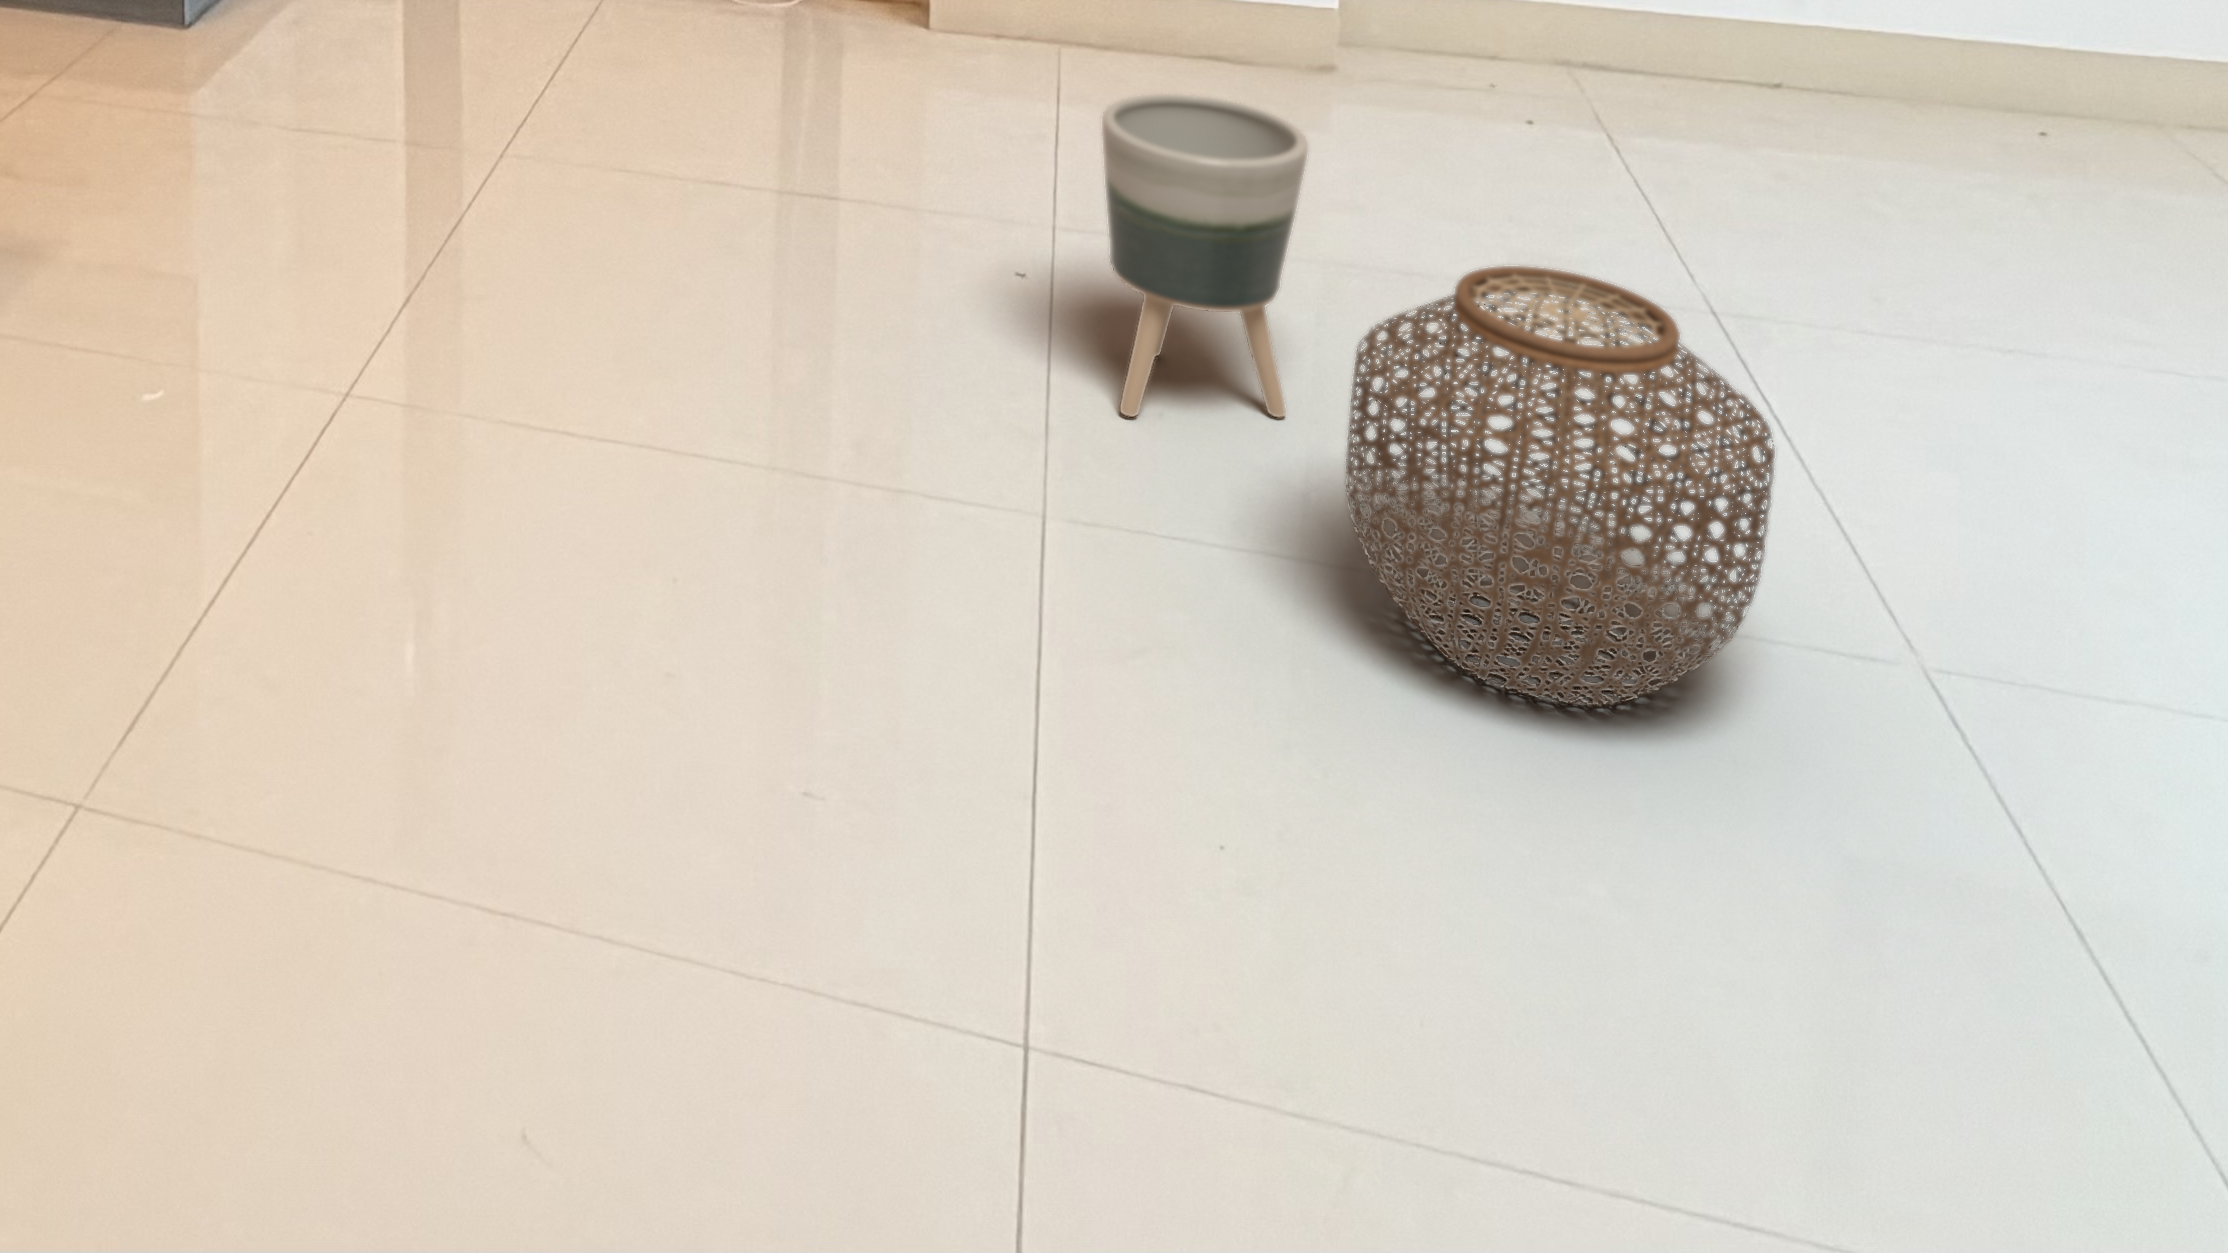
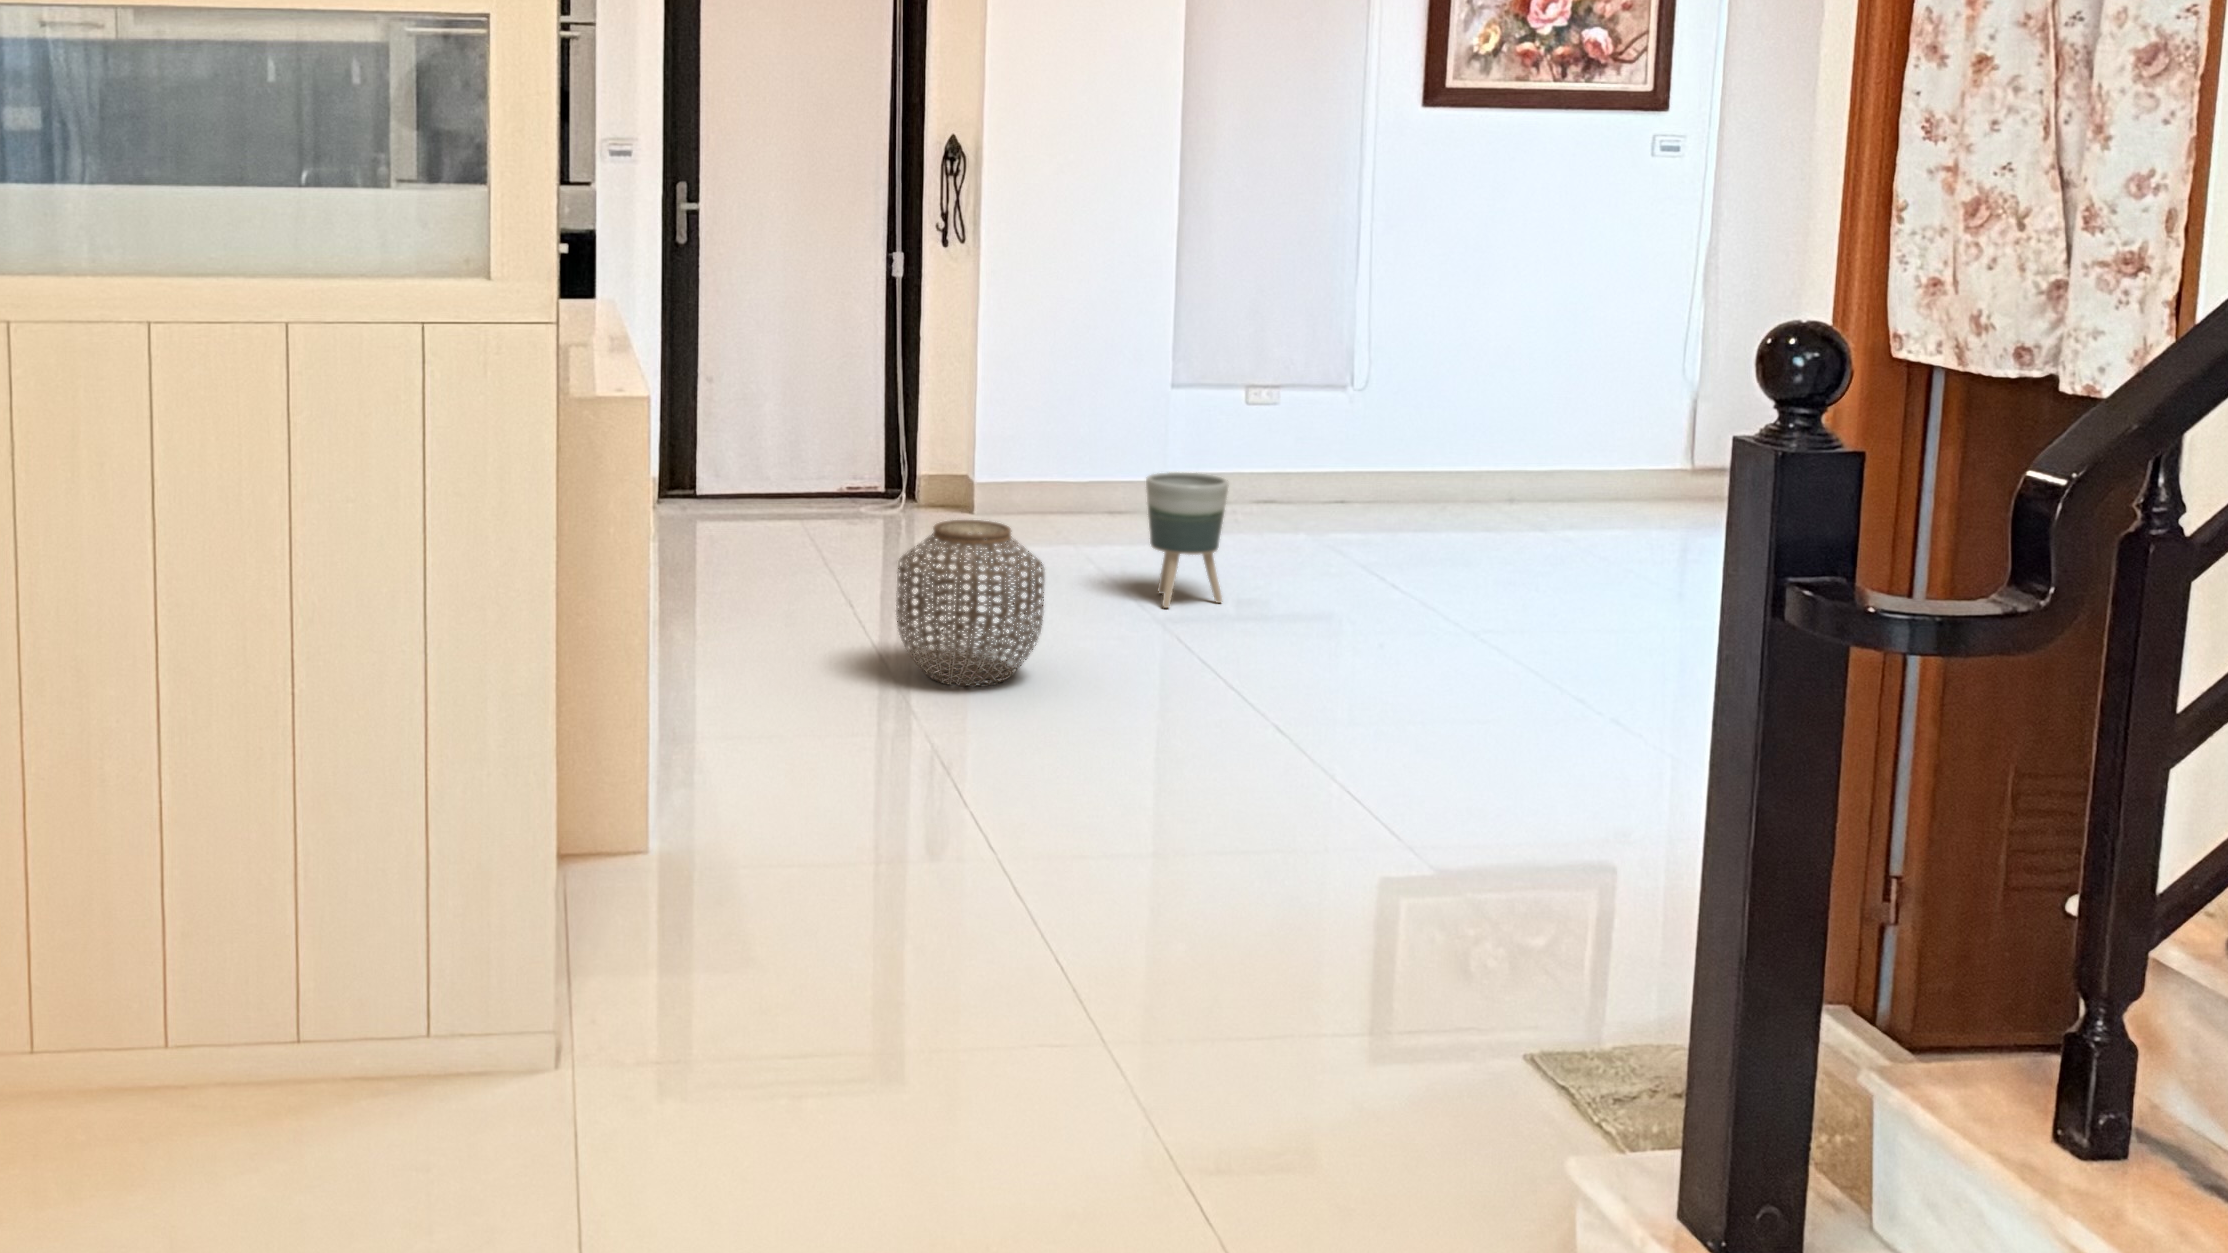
woven basket: present [1346,266,1775,706] -> present [896,520,1044,686]

